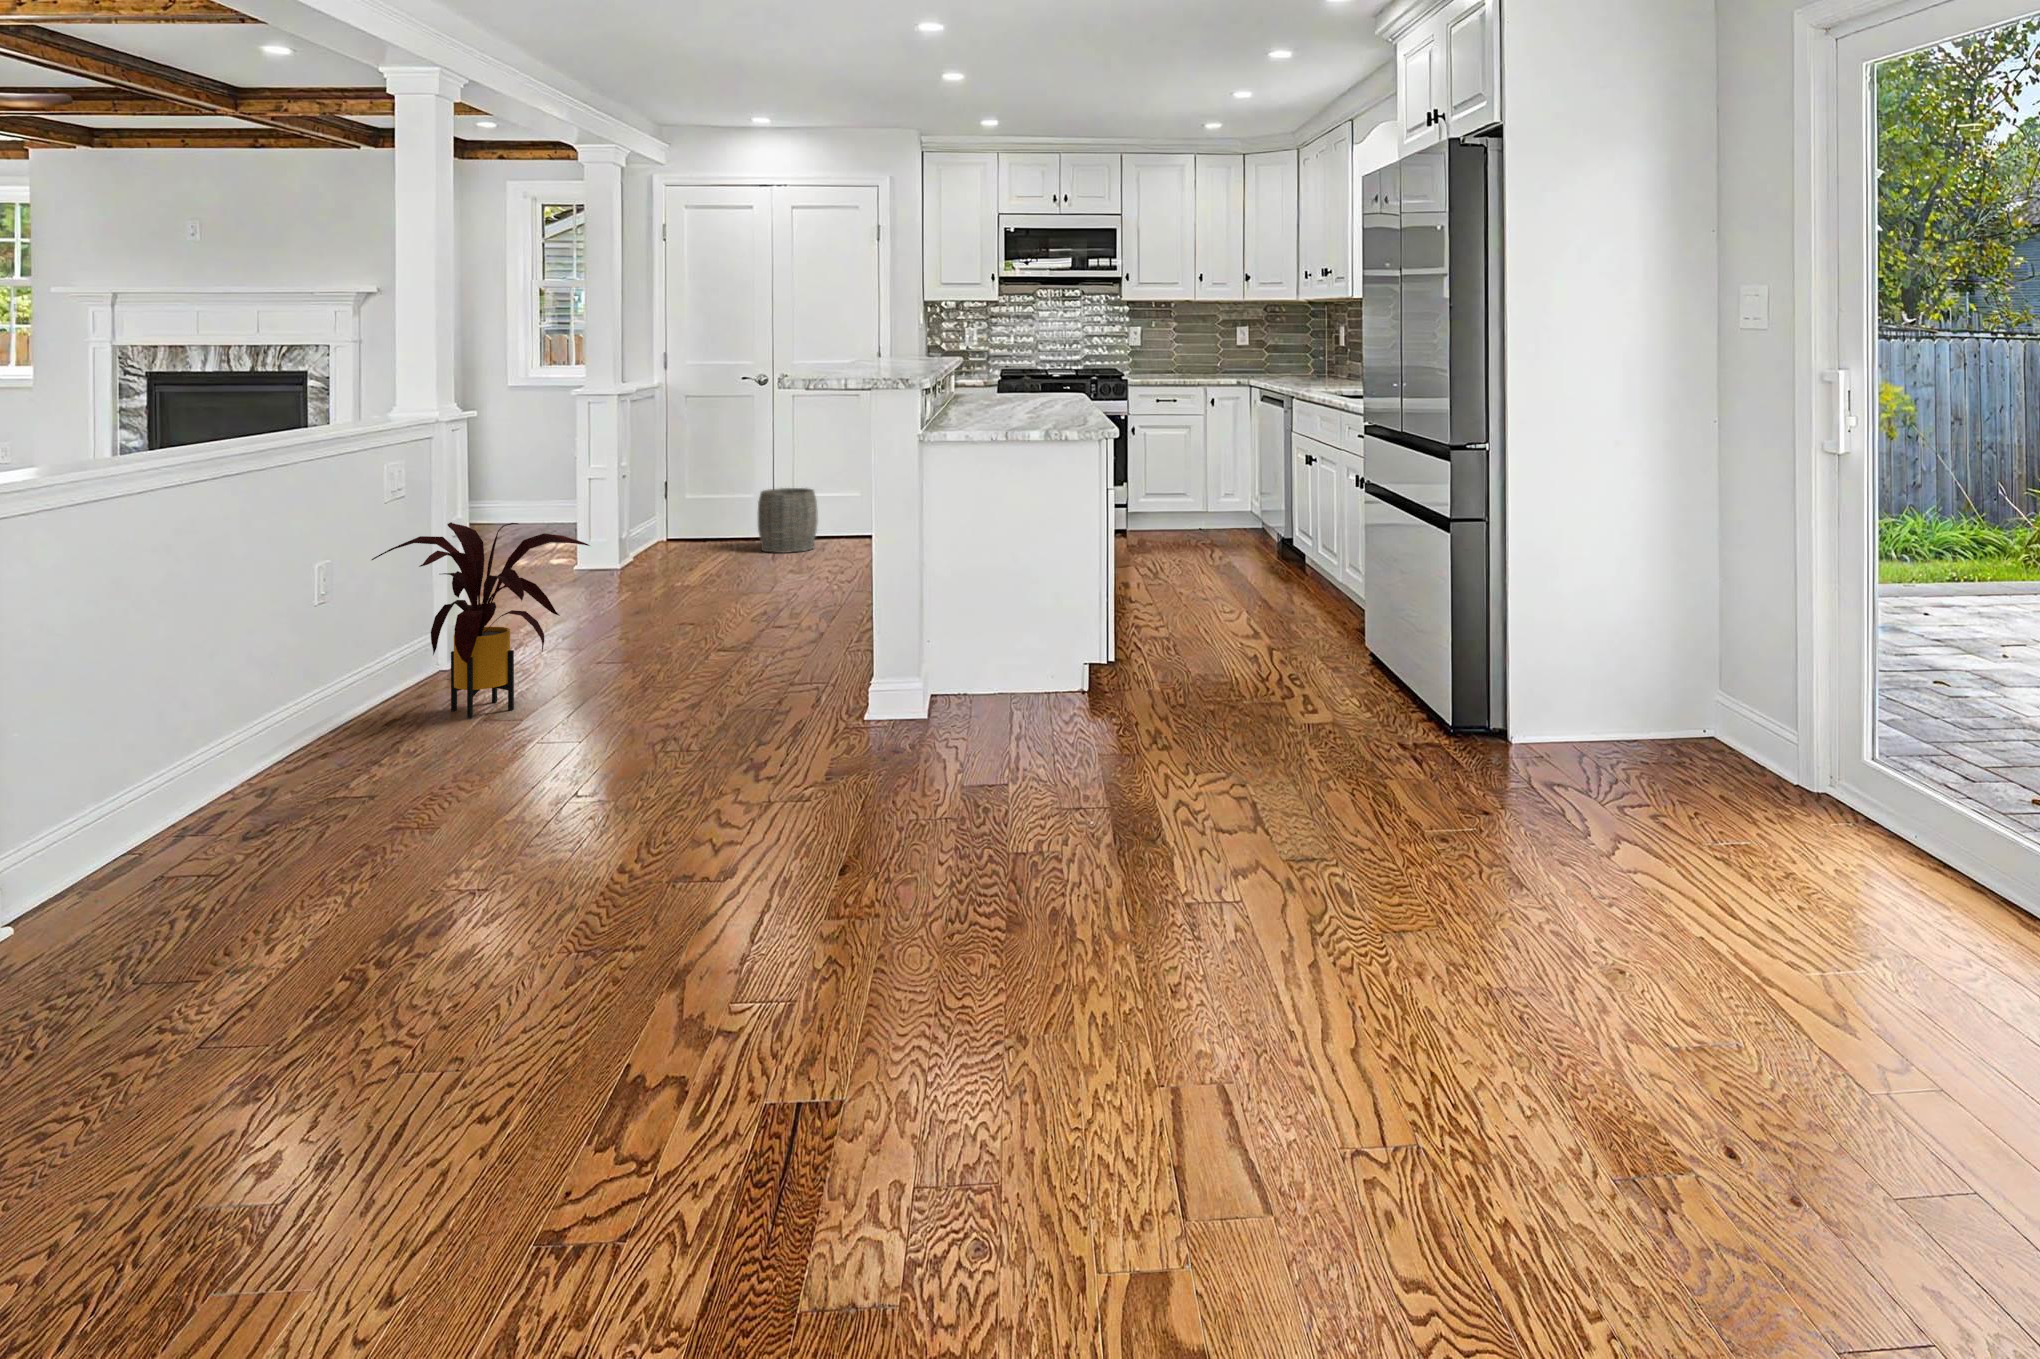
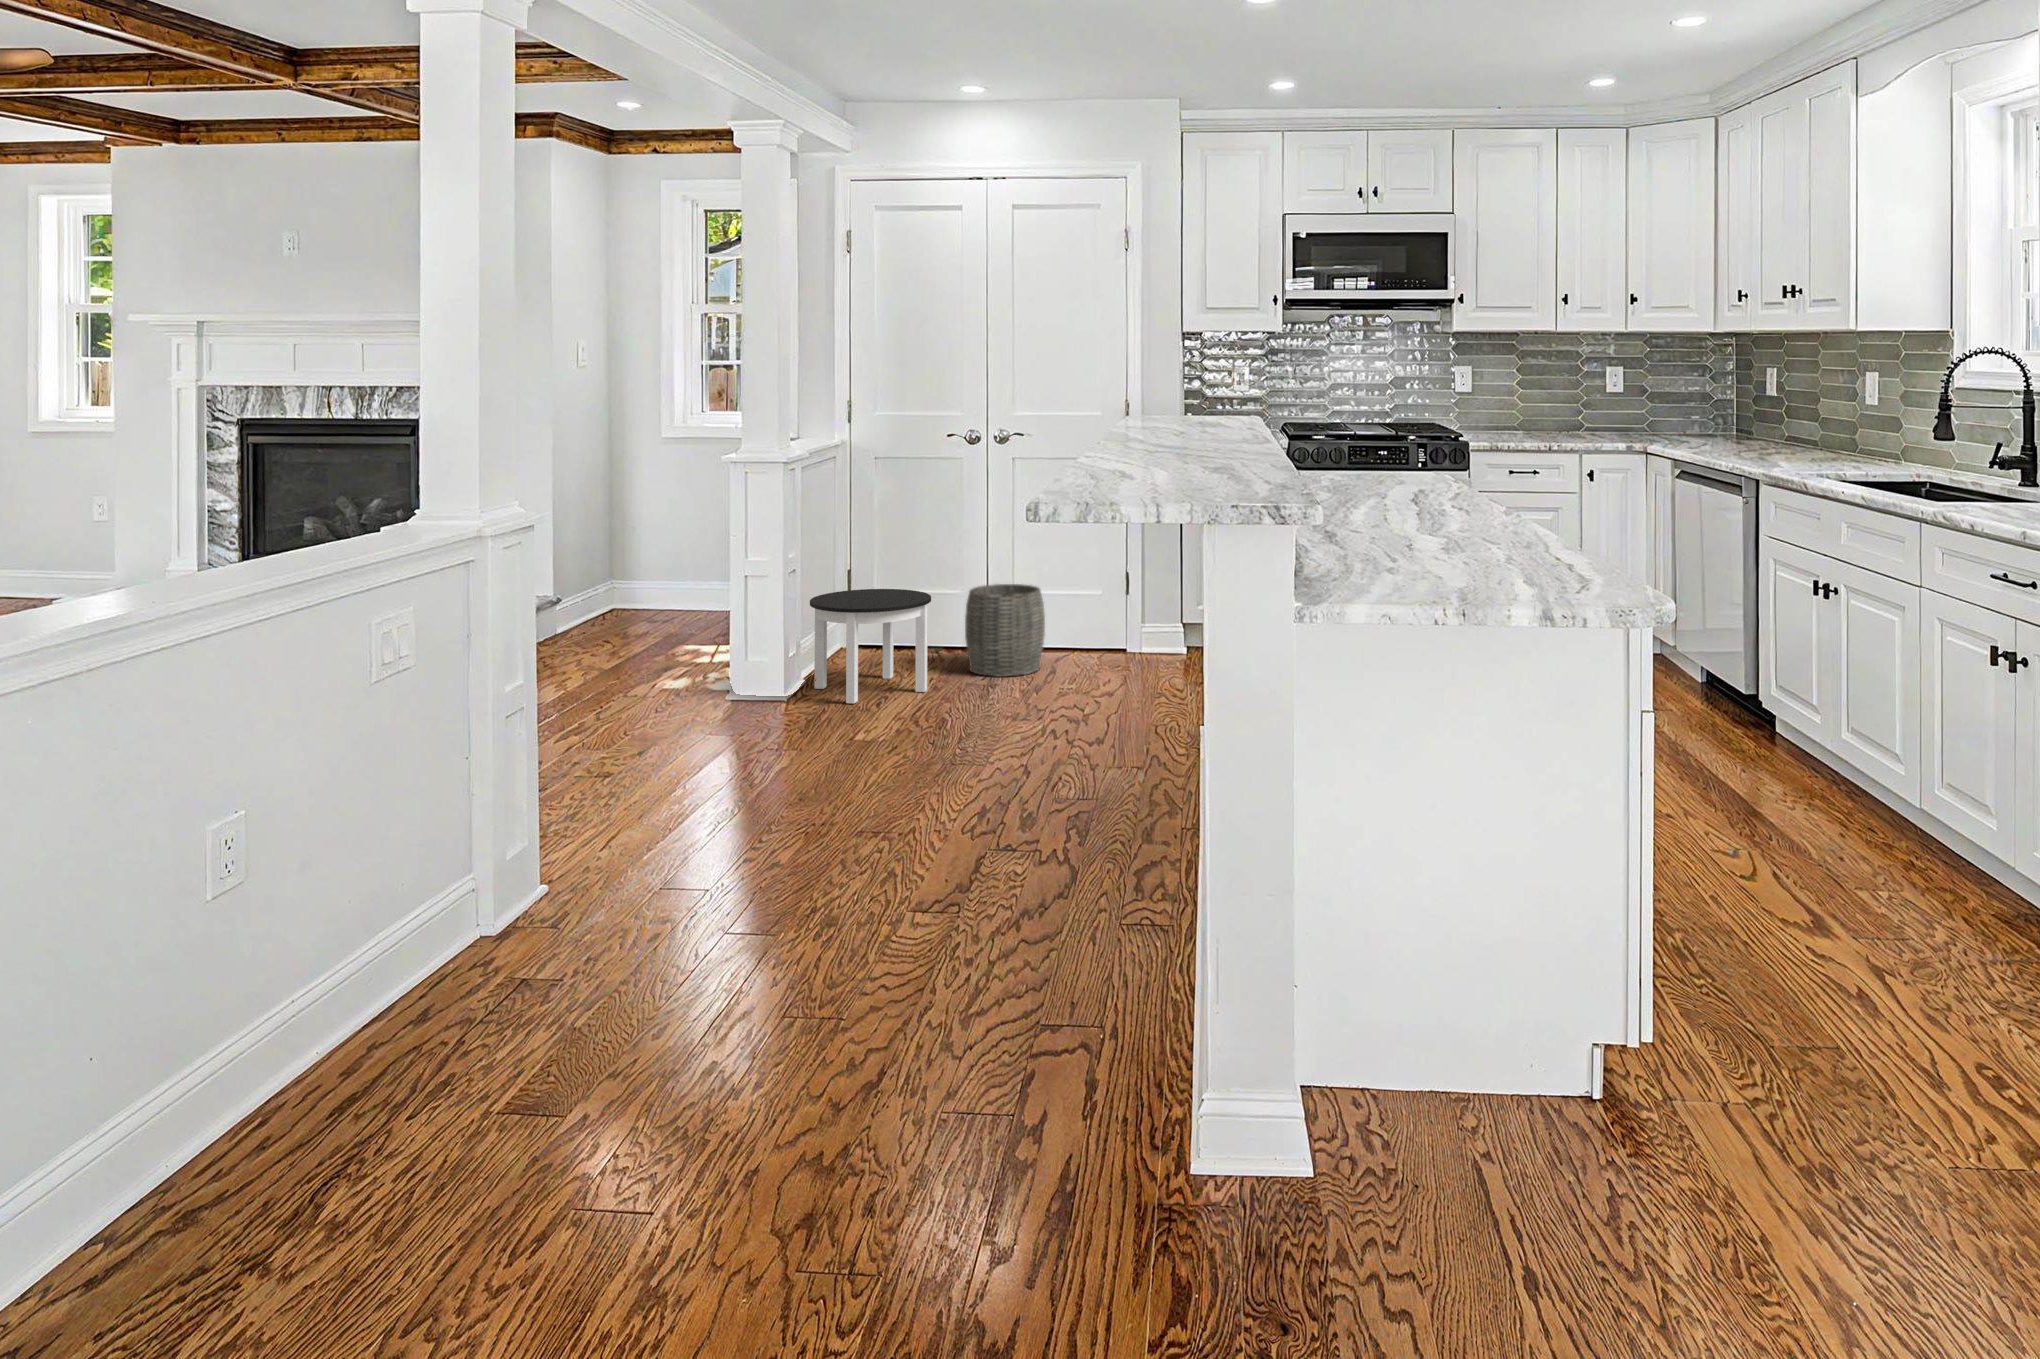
round table: none [641,491,732,568] -> present [810,589,931,704]
house plant: present [372,522,590,718] -> none [281,716,669,1109]

